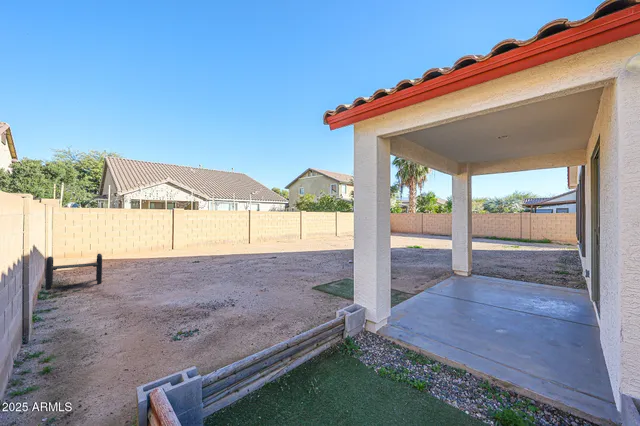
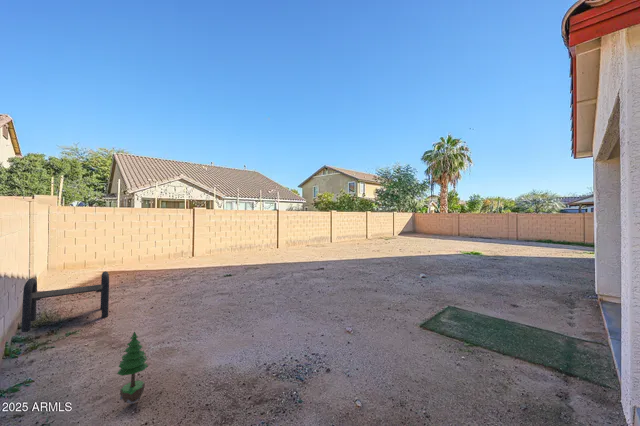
potted tree: none [106,275,124,314] -> present [117,332,148,404]

